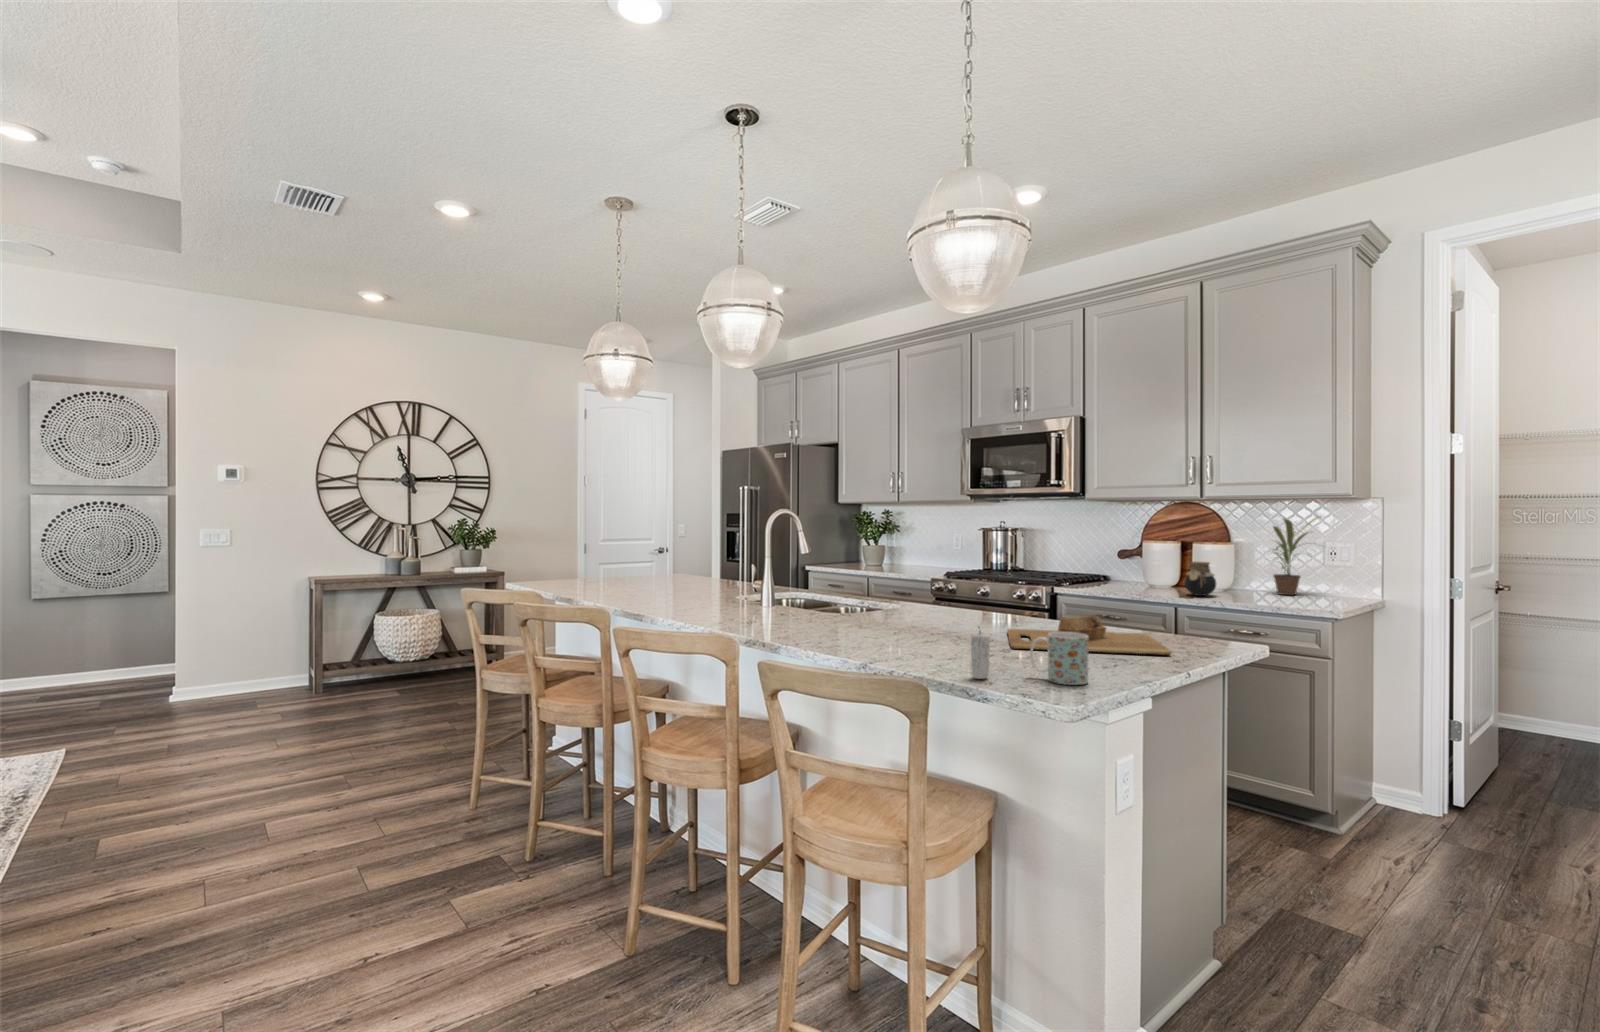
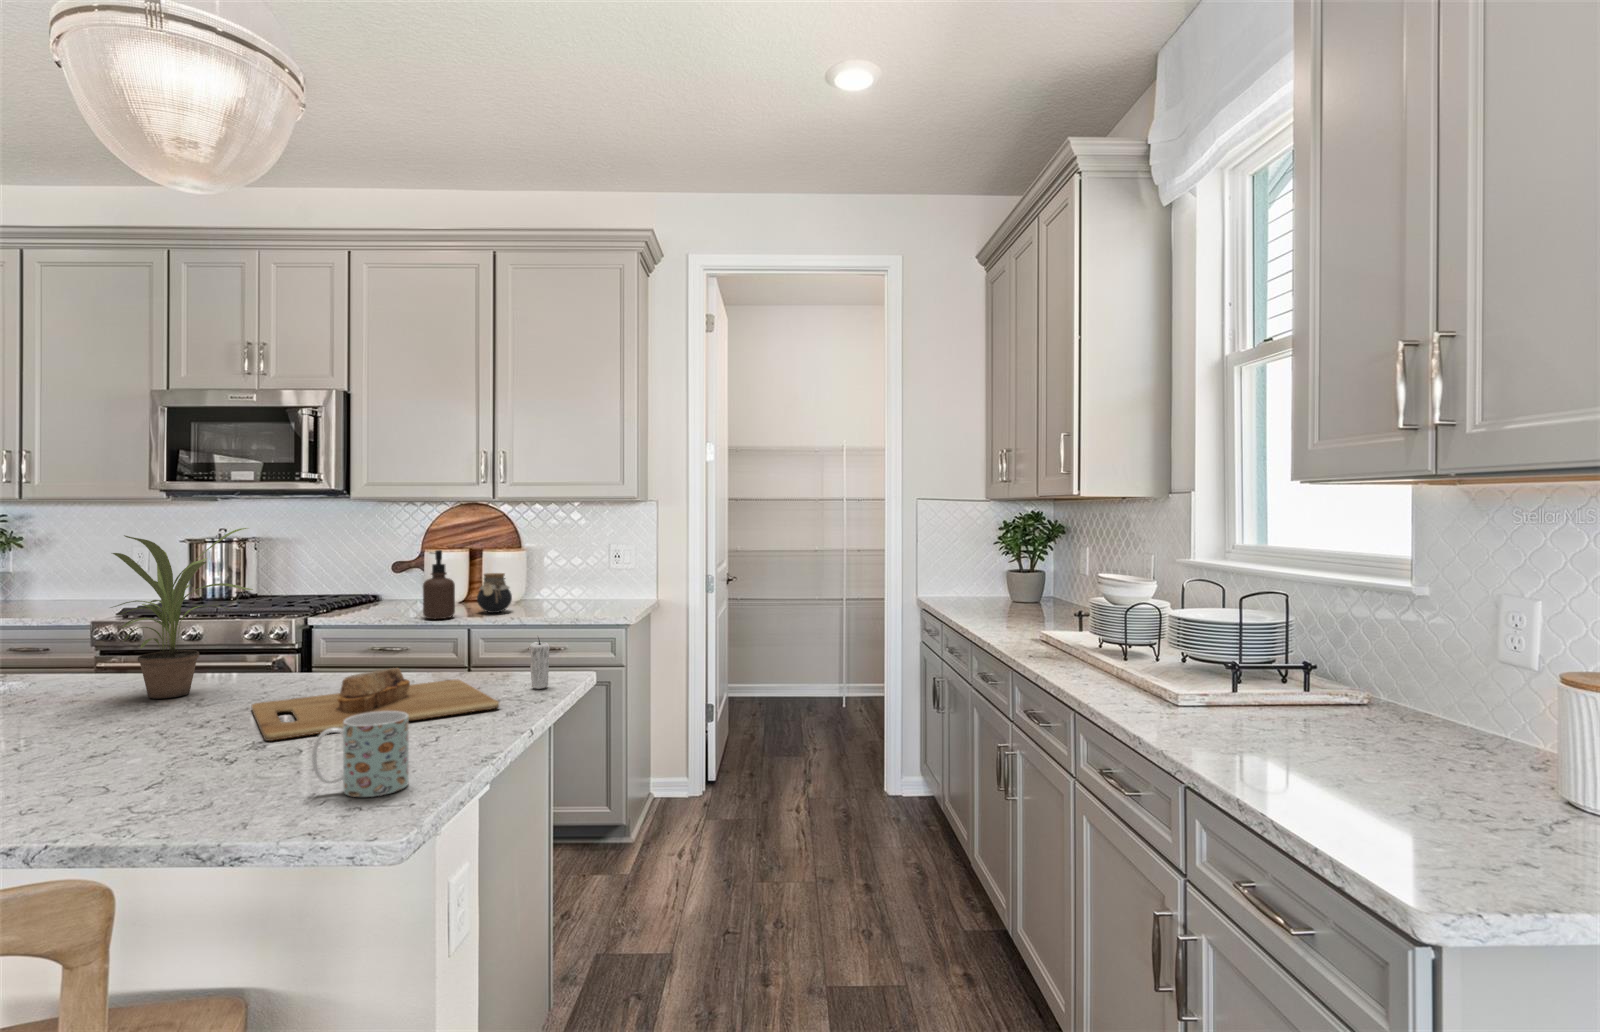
potted plant: present [1273,517,1322,595] -> present [111,528,253,699]
soap dispenser: none [1138,540,1164,596] -> present [423,550,455,619]
candle: present [971,628,990,679] -> present [530,638,550,689]

